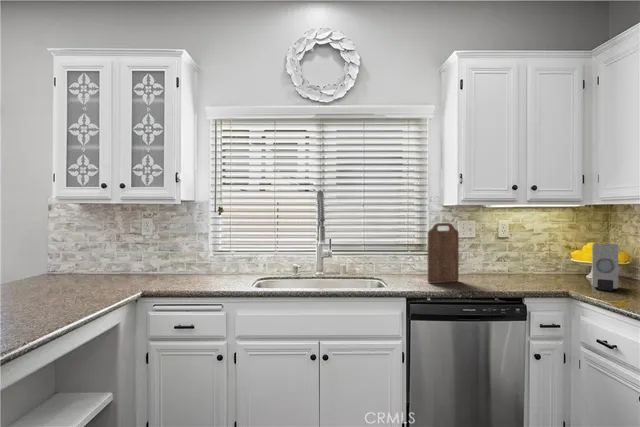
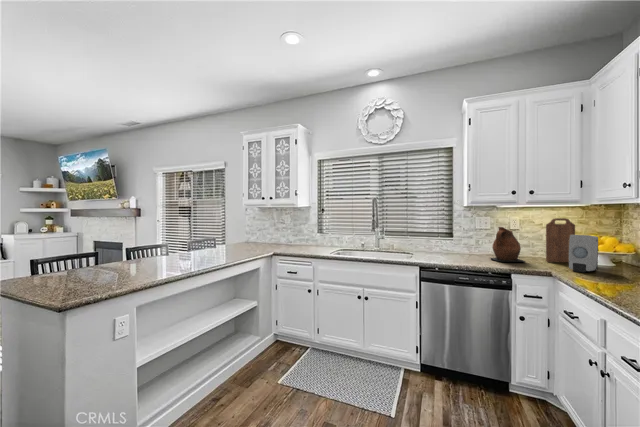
cutting board: present [428,223,459,283] -> present [546,218,575,262]
ceramic pitcher: none [485,235,533,282] -> present [491,227,525,262]

